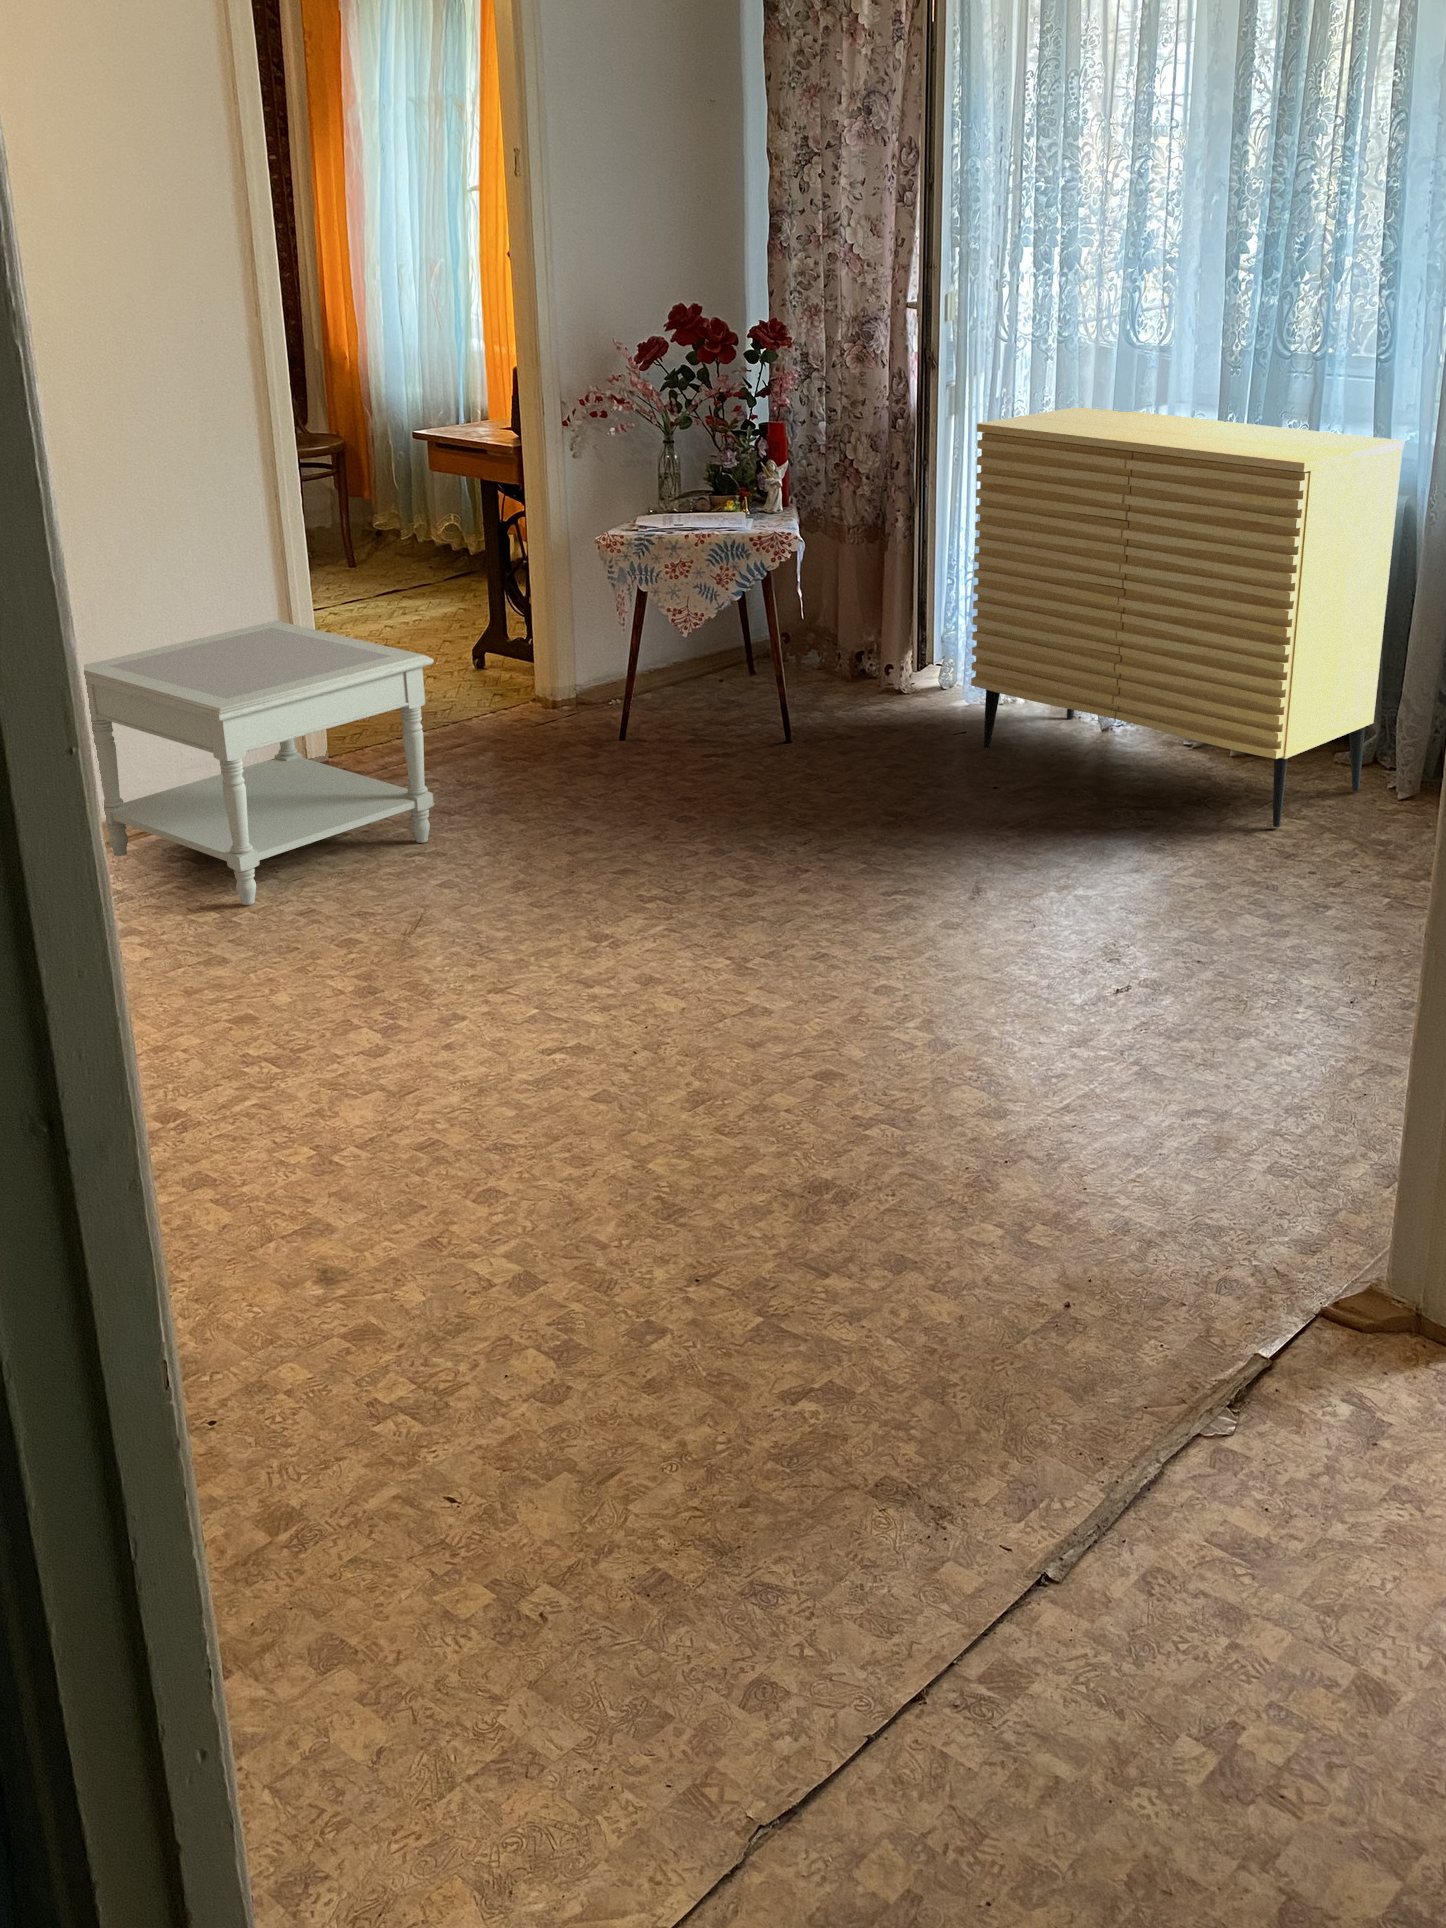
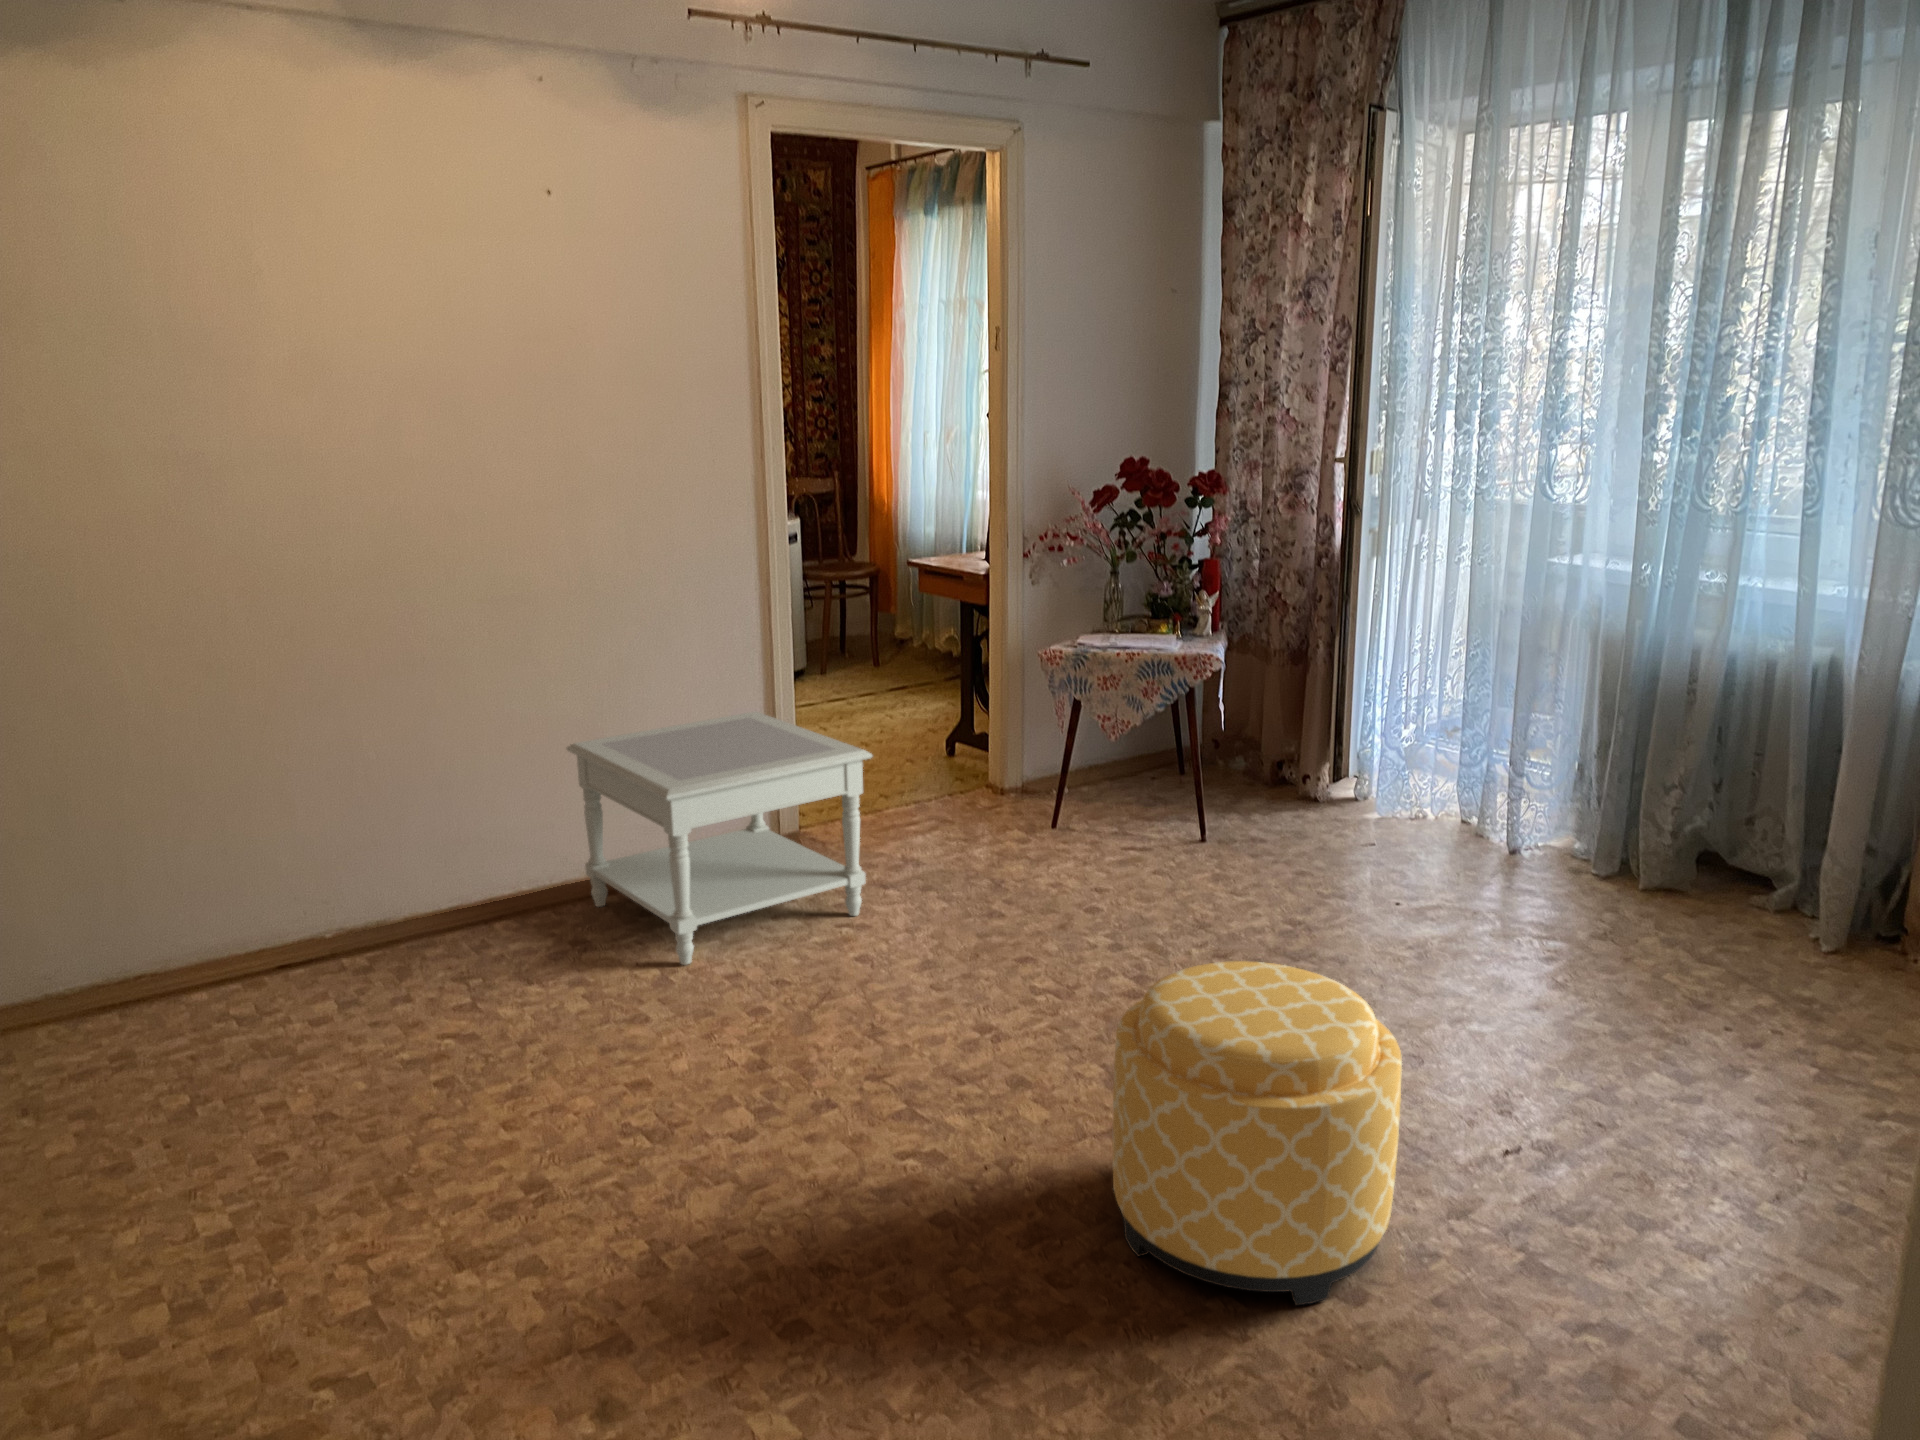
dresser: present [971,407,1404,827] -> none [1377,552,1834,972]
ottoman: none [762,826,1027,1125] -> present [1113,961,1402,1305]

